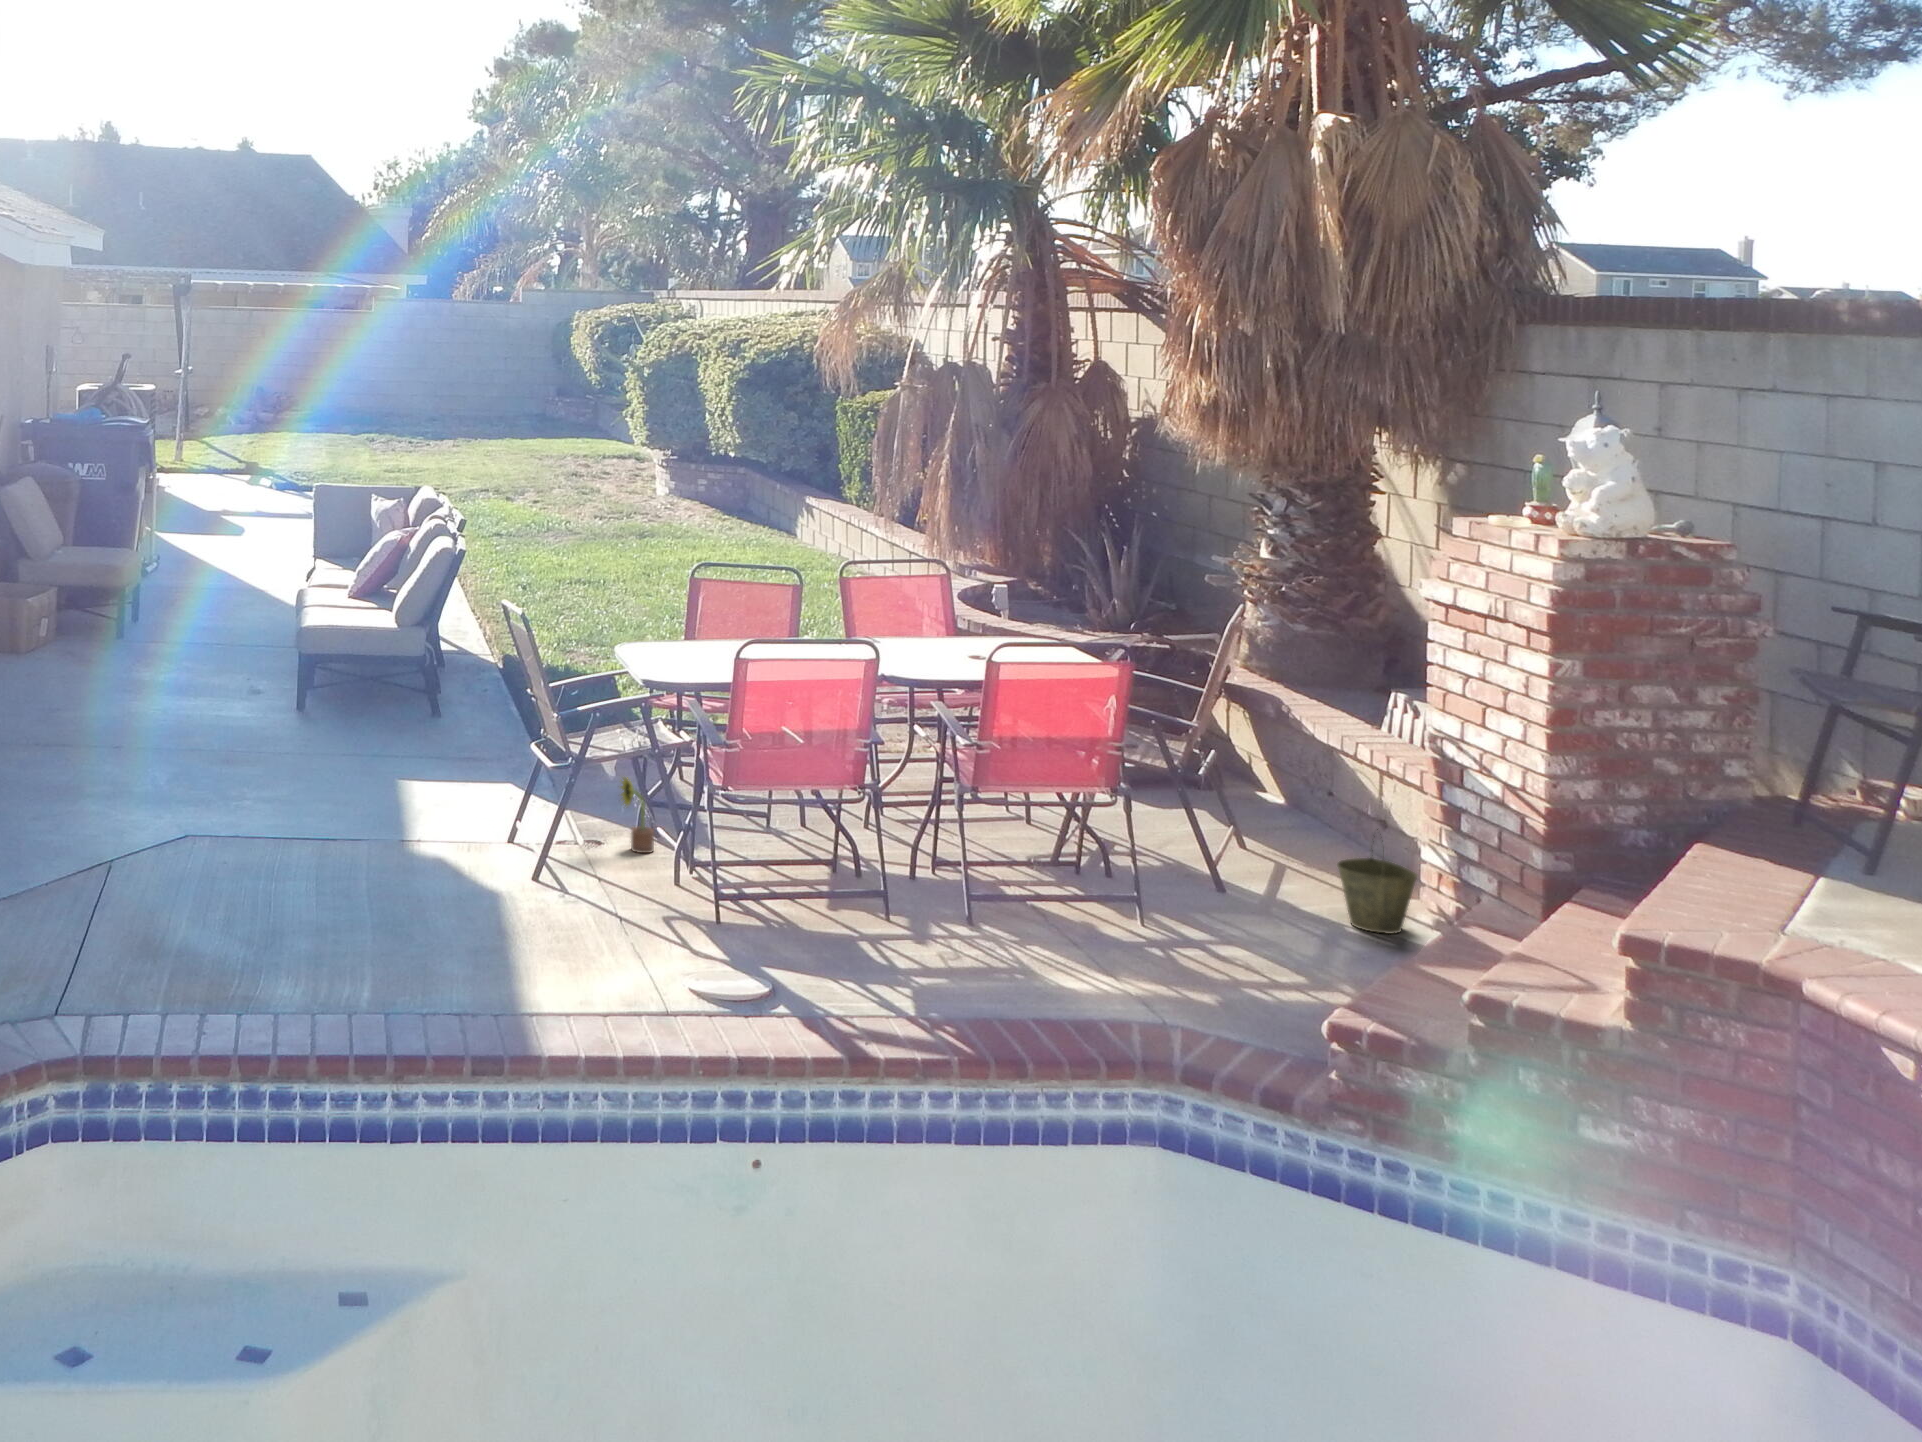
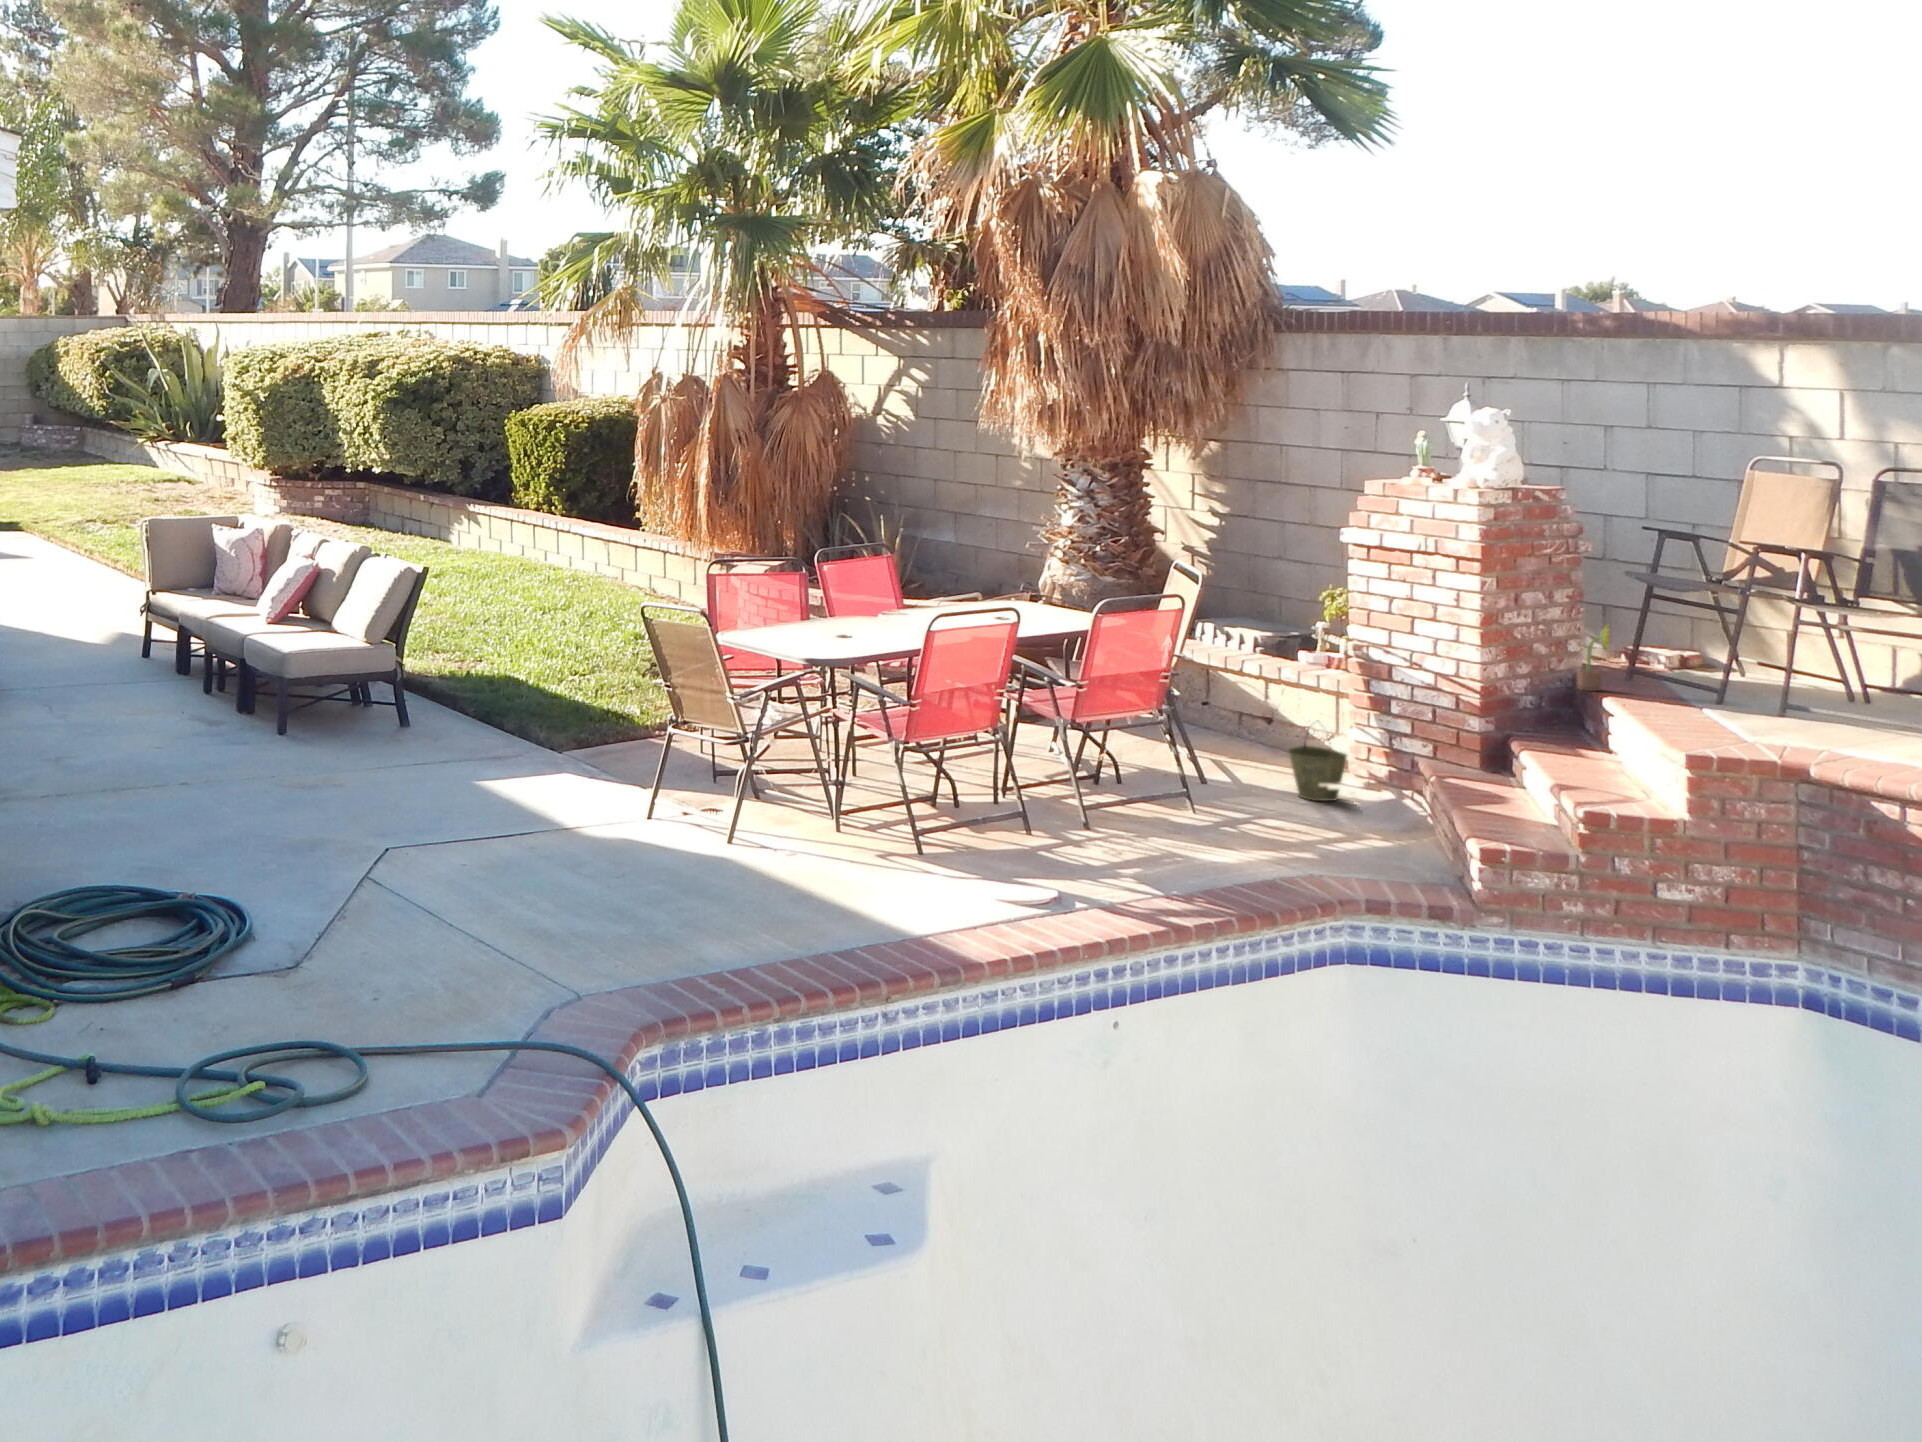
decorative plant: present [620,777,654,853] -> present [1577,625,1610,691]

